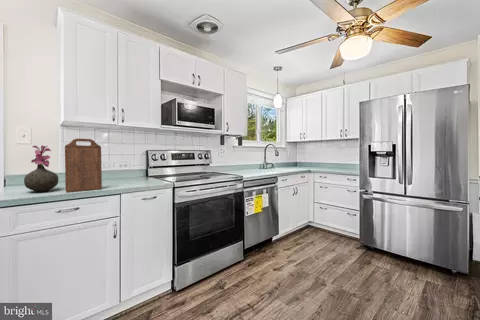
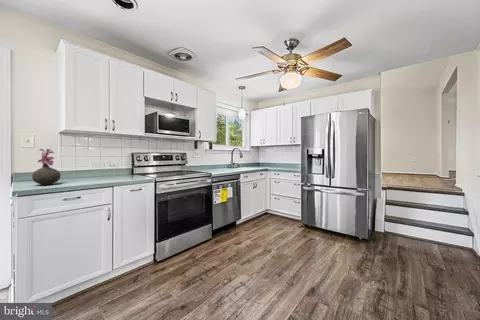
cutting board: present [65,139,102,192] -> none [67,144,96,185]

